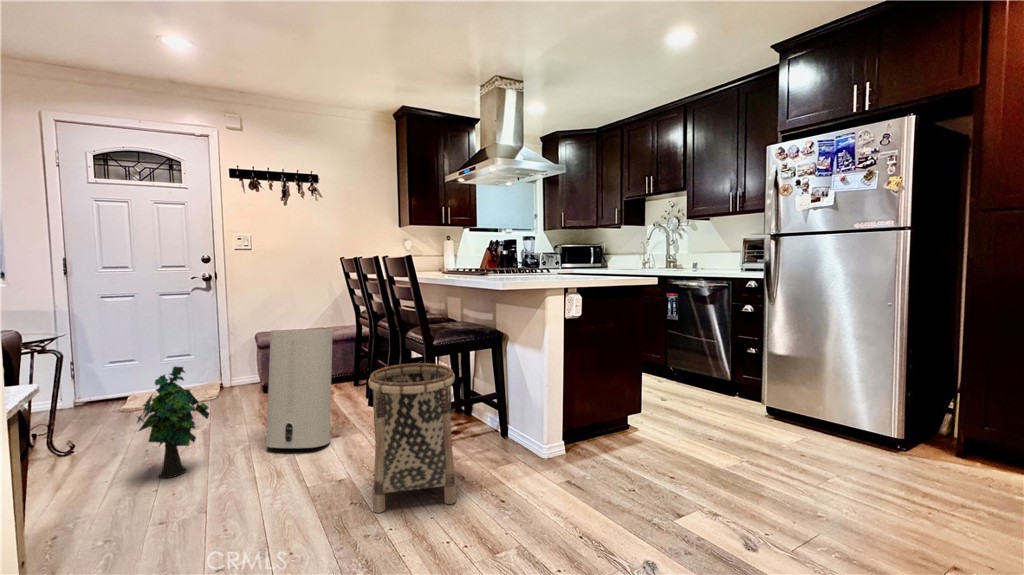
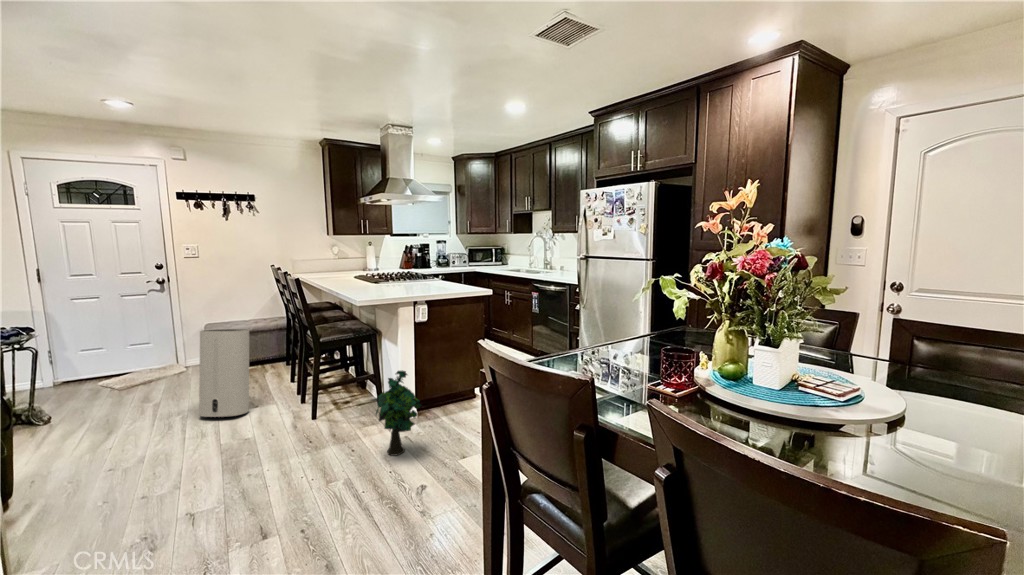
basket: present [368,363,456,513] -> none [259,357,329,460]
decorative plant: present [137,366,209,478] -> present [372,370,422,456]

